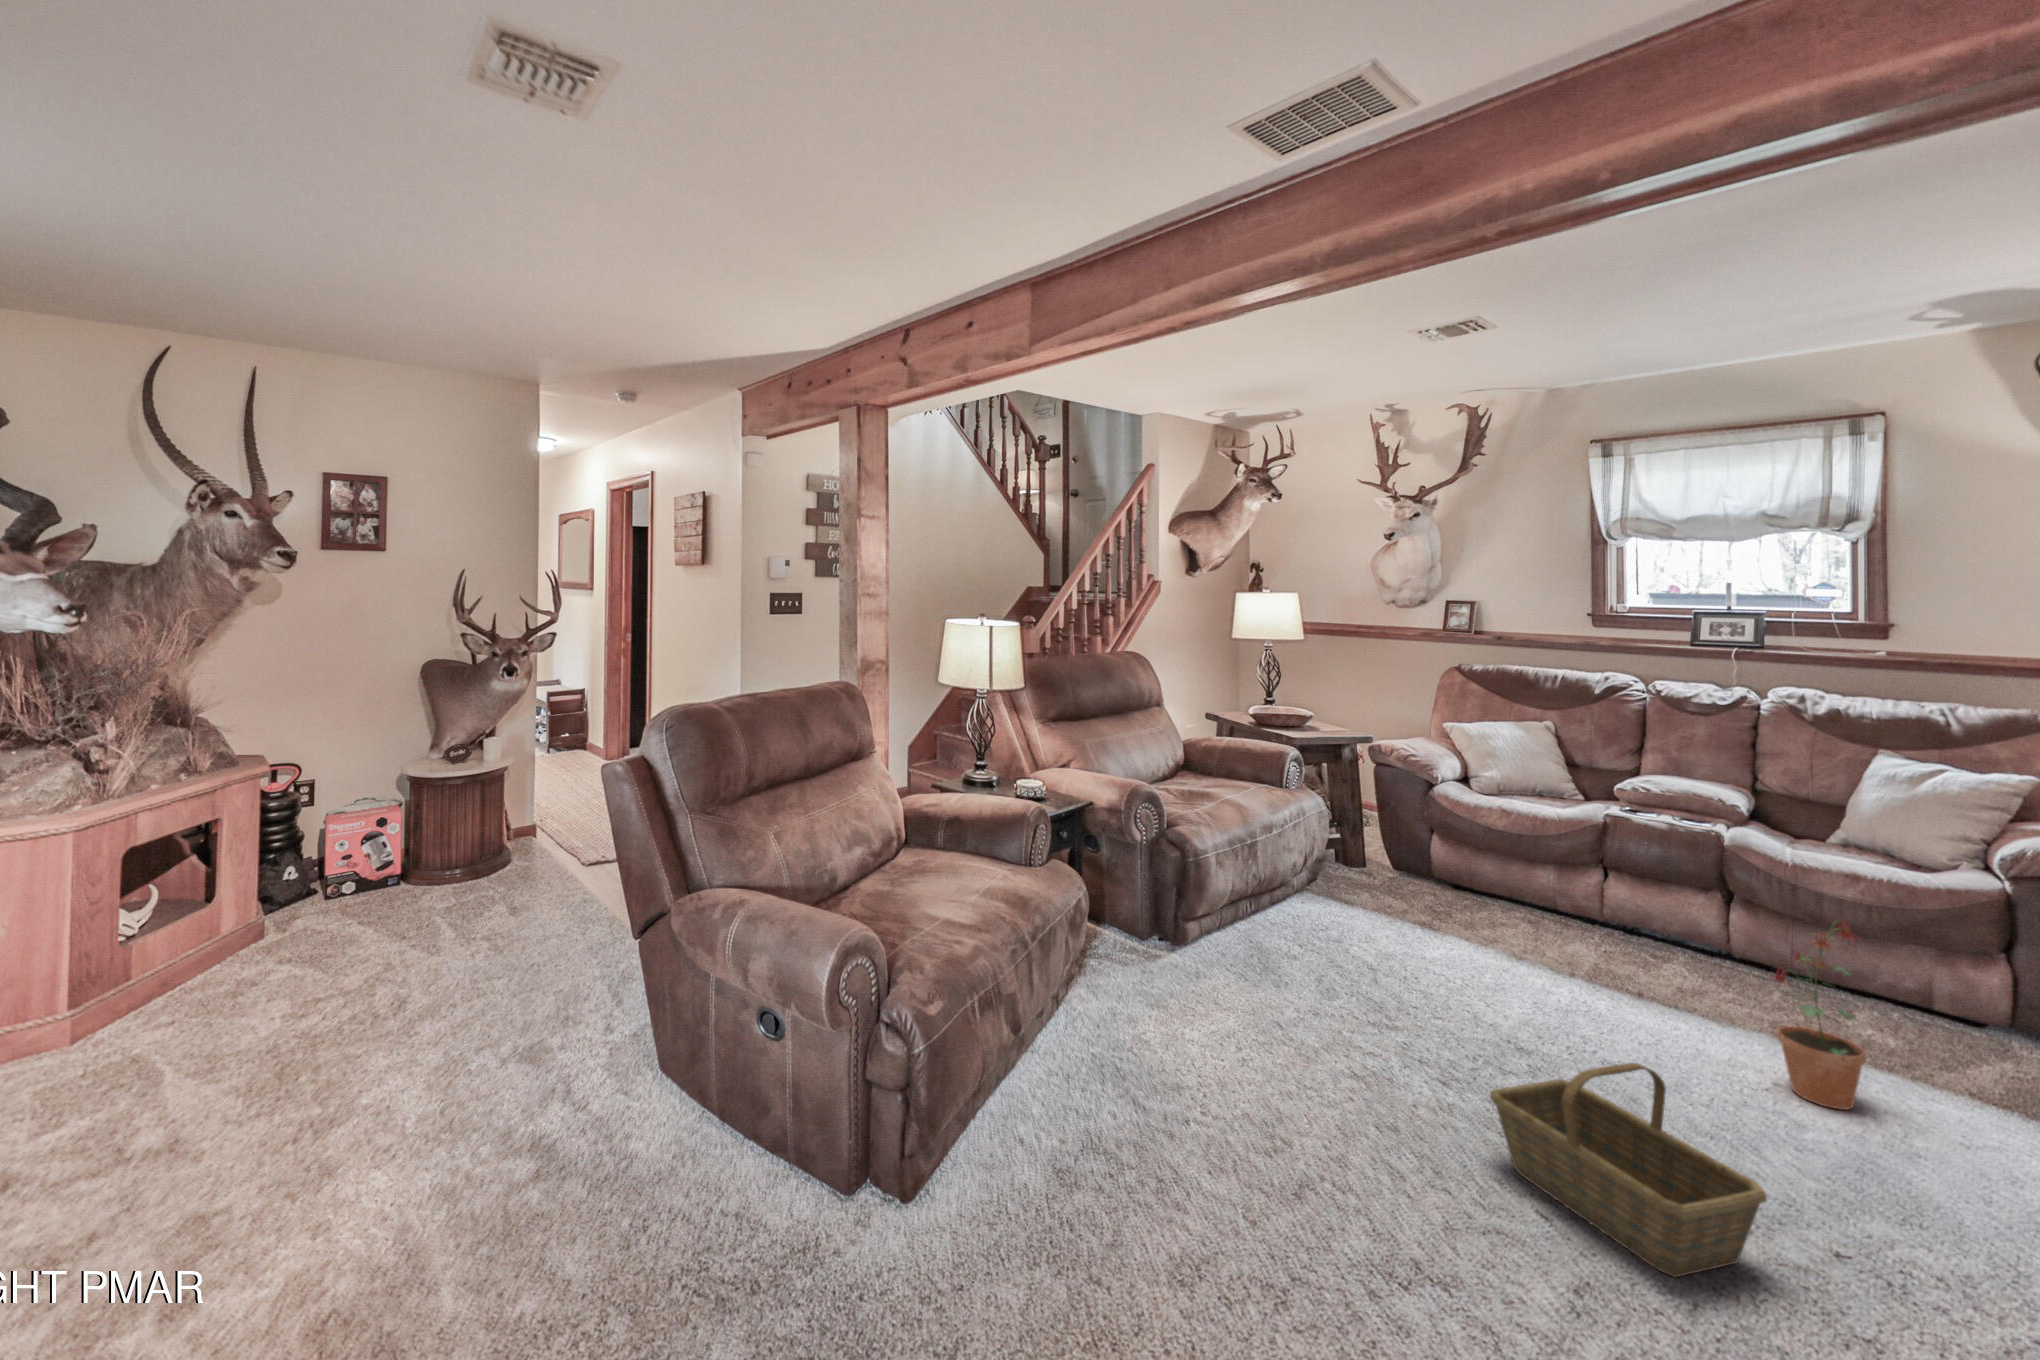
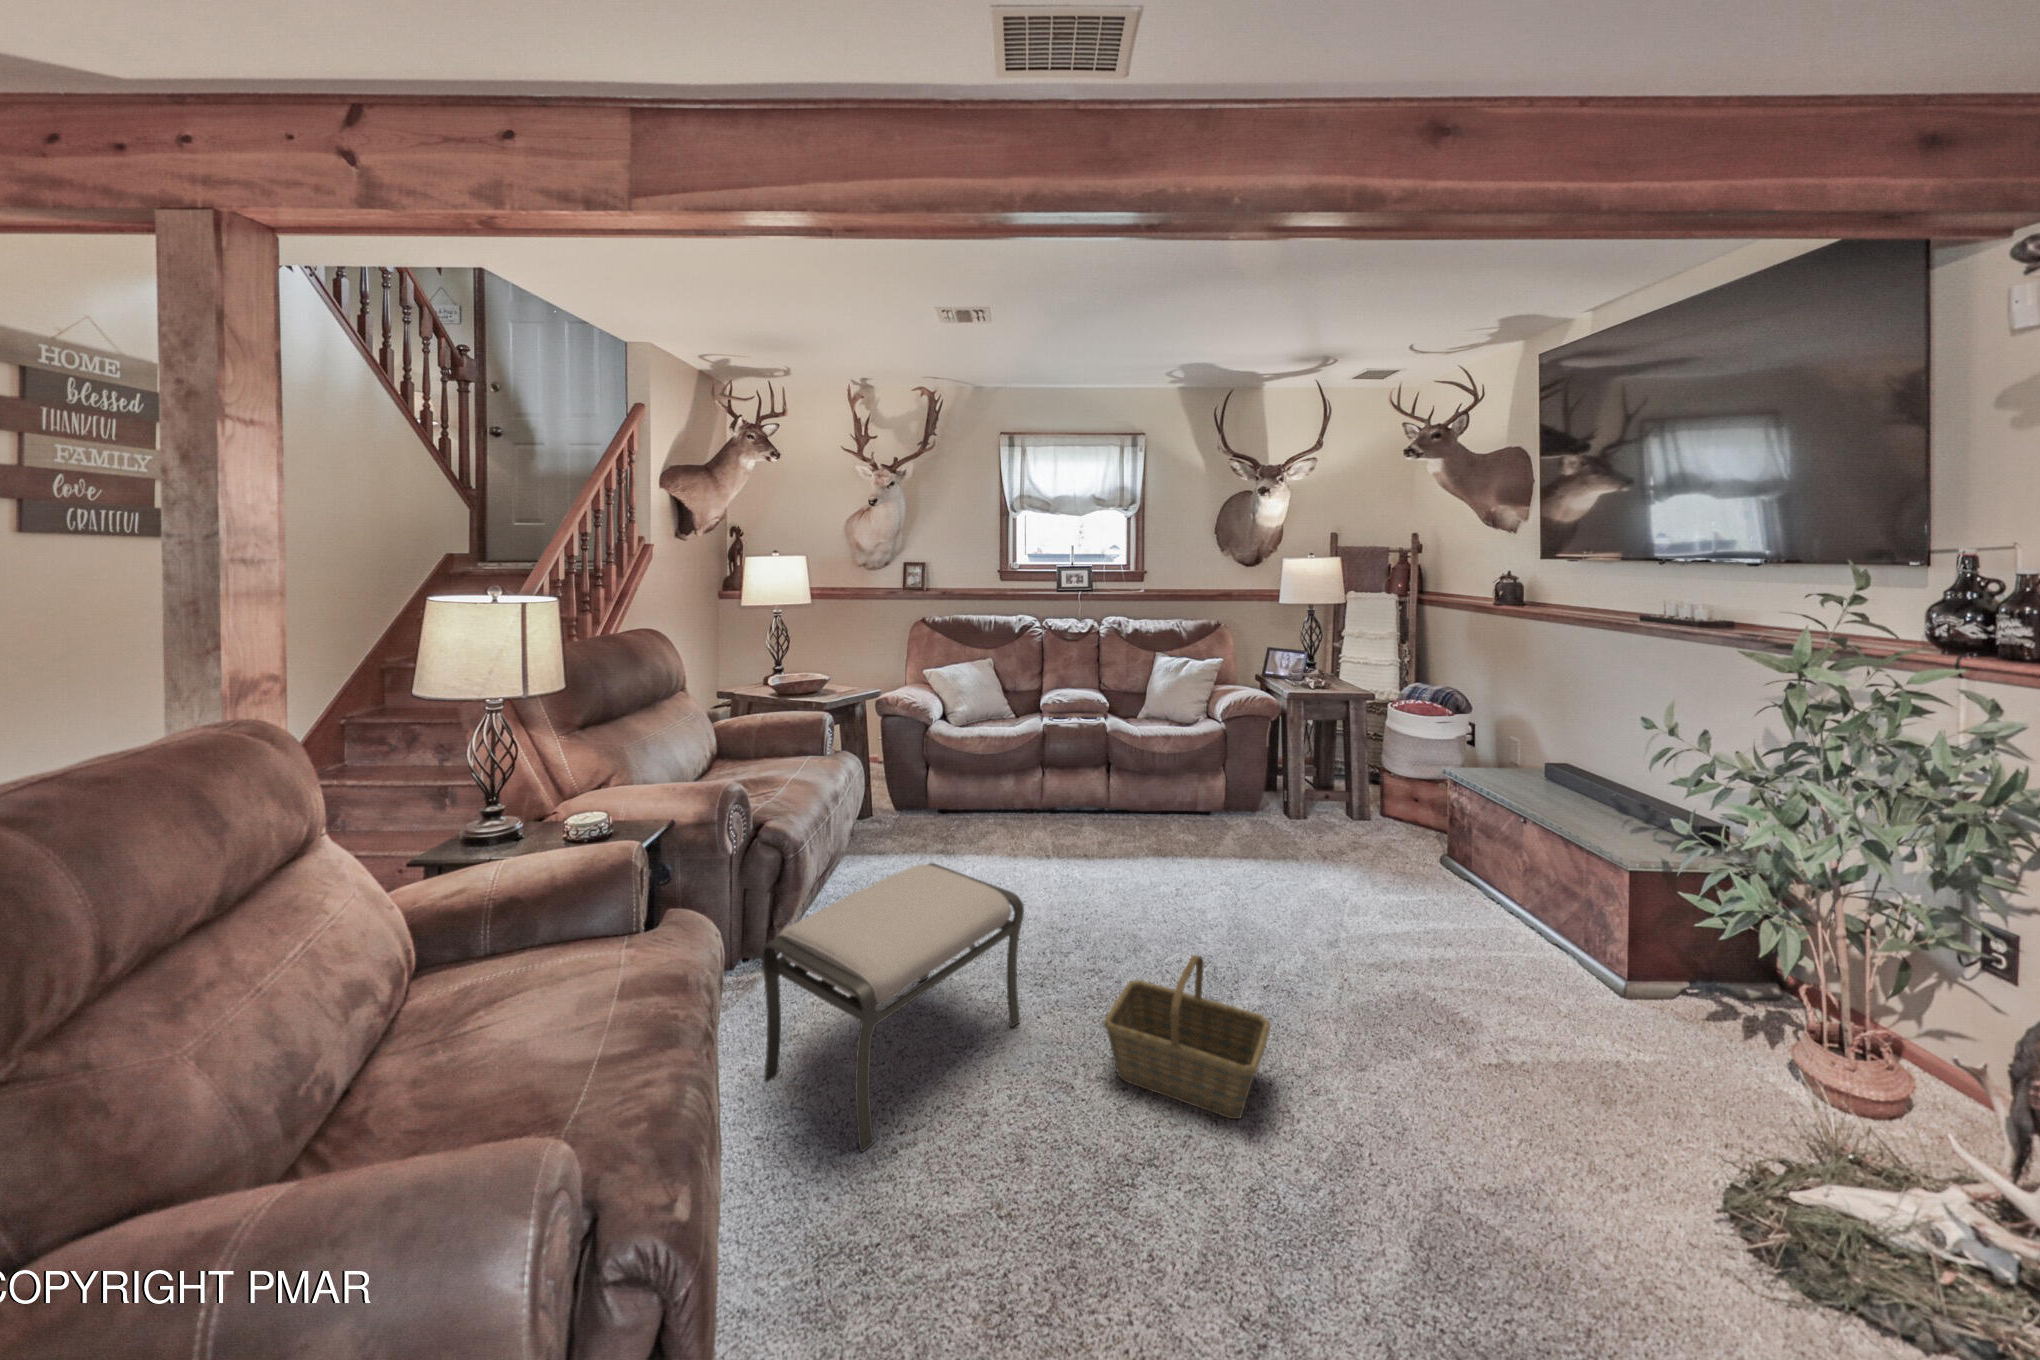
ottoman: none [1139,883,1418,1087] -> present [761,863,1024,1152]
potted plant: present [1774,921,1866,1110] -> none [1179,786,1222,913]

